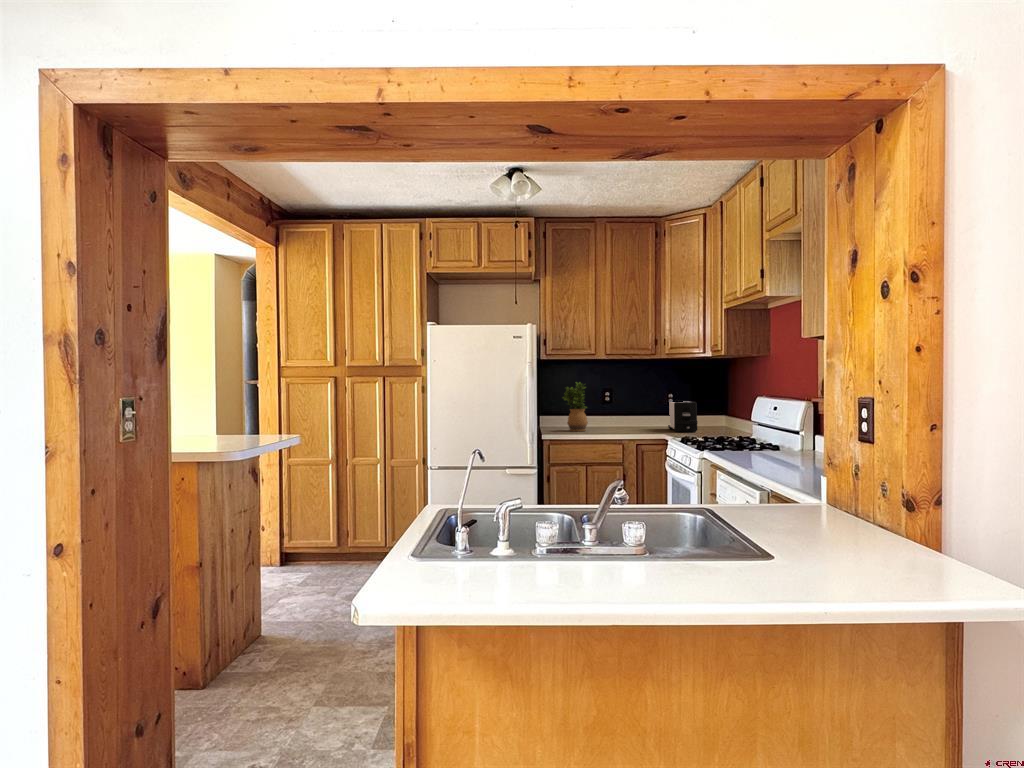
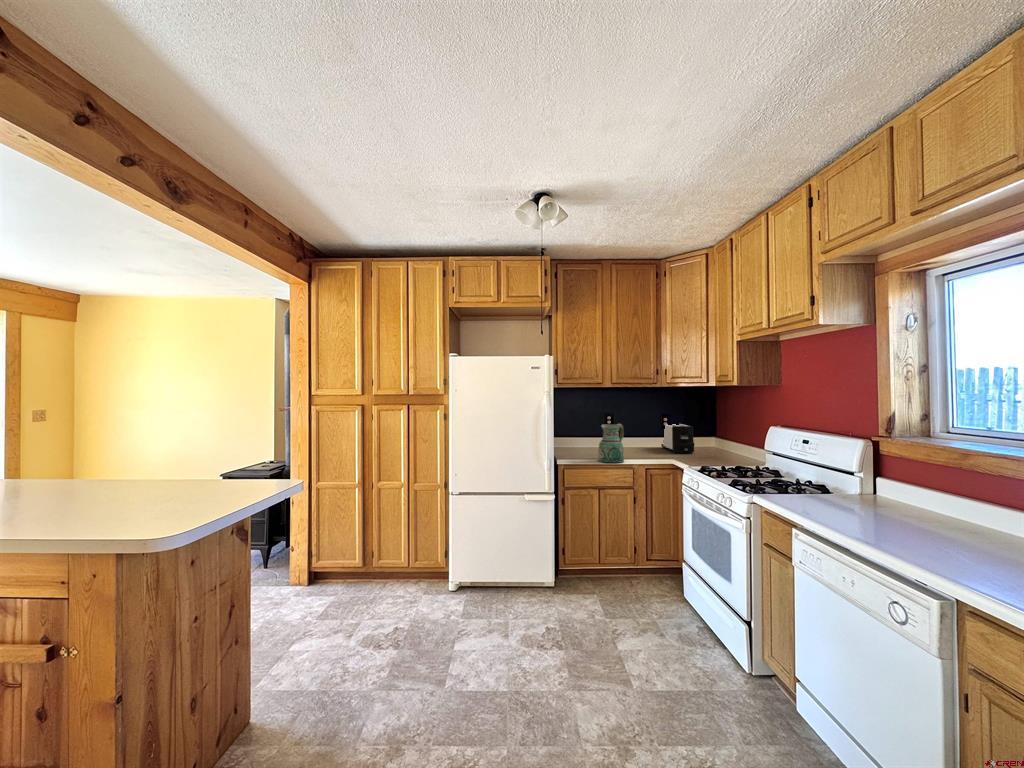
potted plant: present [563,382,588,431] -> none [569,407,593,451]
ceramic pitcher: none [586,397,615,438] -> present [598,424,624,463]

